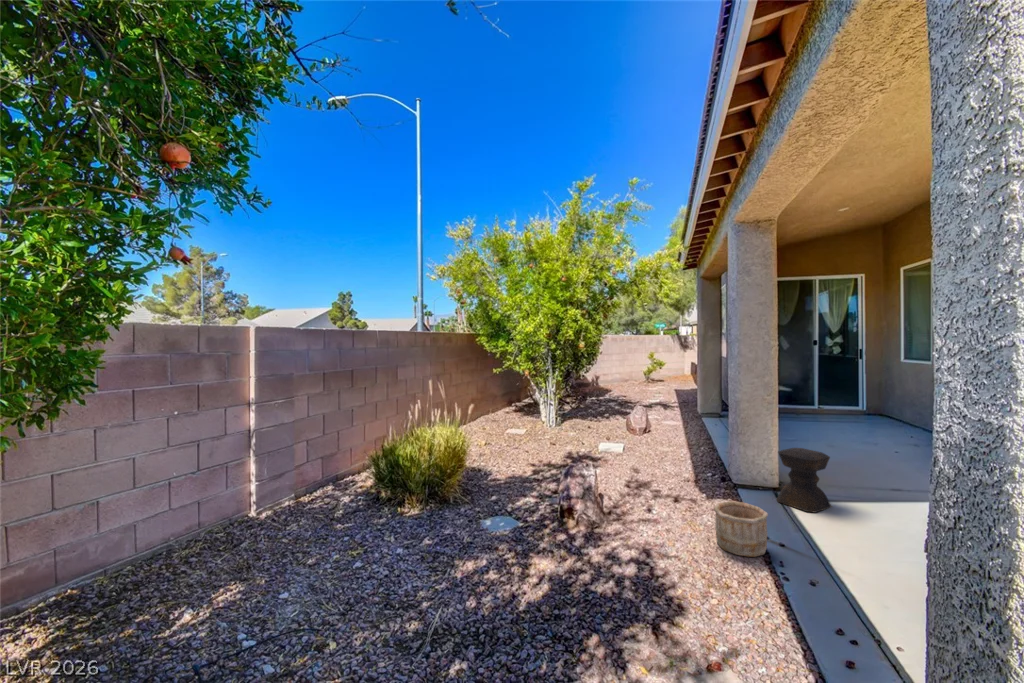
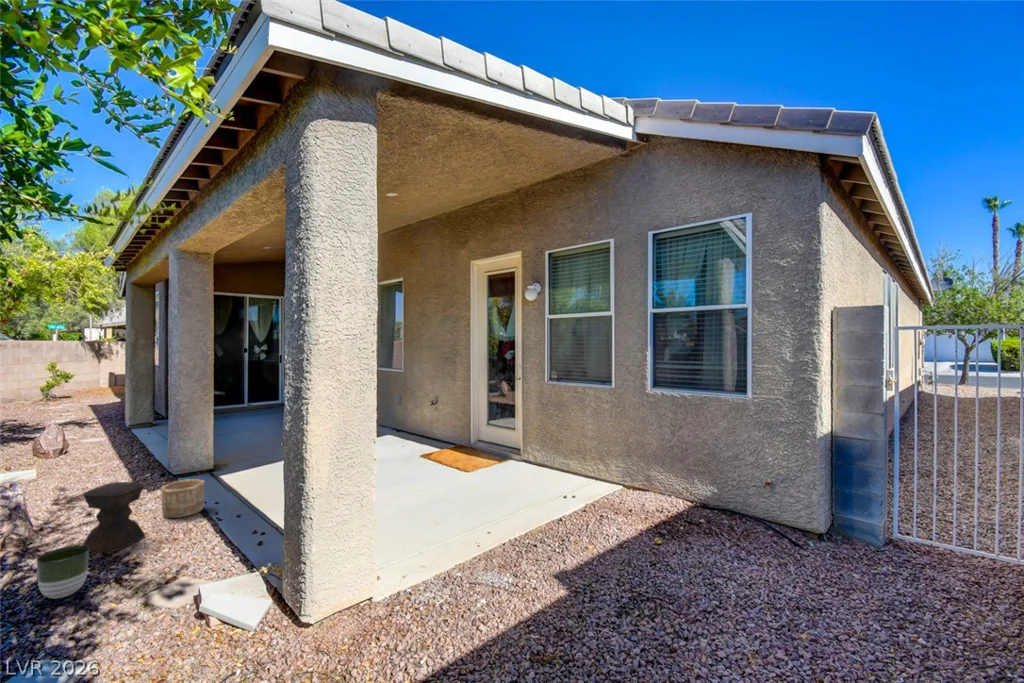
stool: present [777,448,831,513] -> present [83,482,146,552]
planter: none [576,564,623,632] -> present [37,545,89,599]

